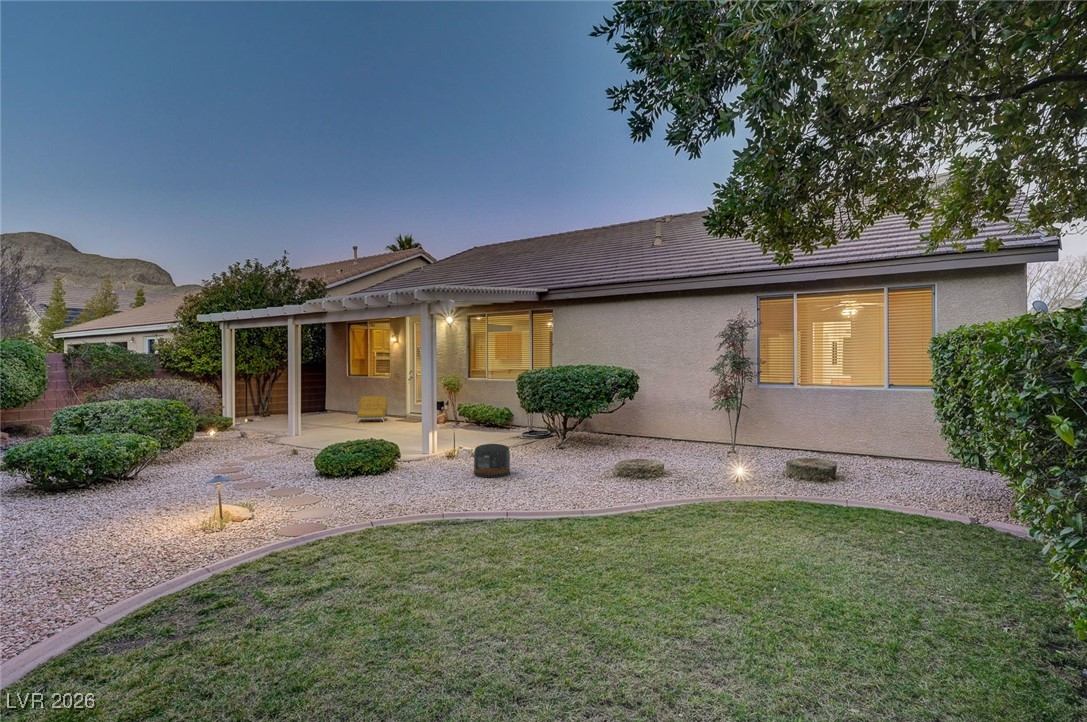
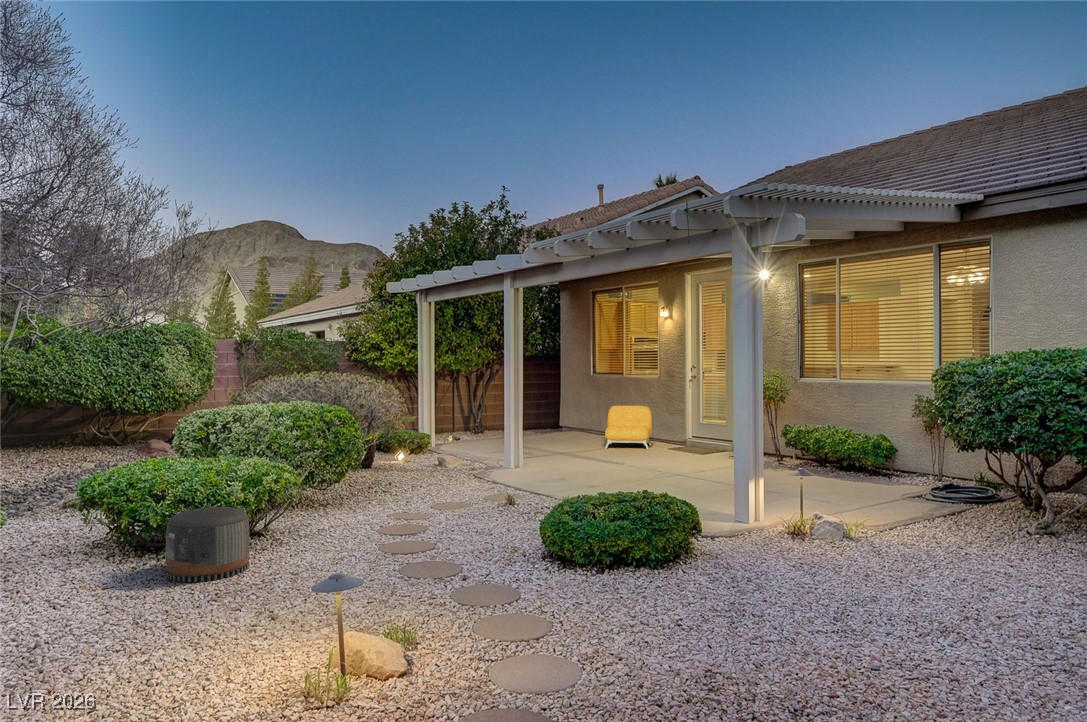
pouf: present [474,444,510,478] -> present [166,507,249,582]

